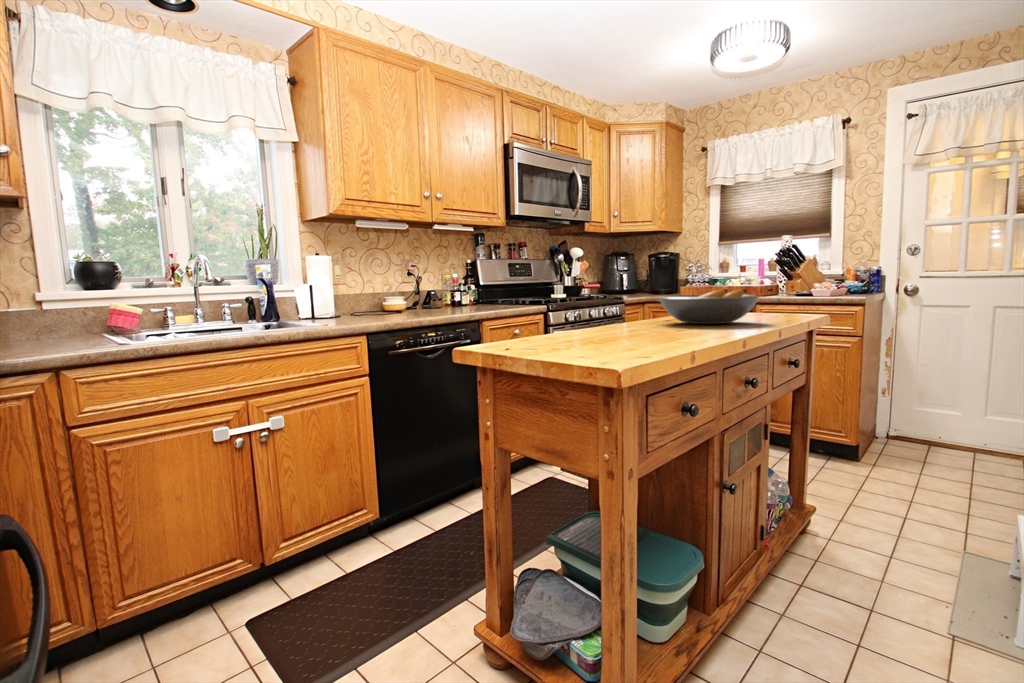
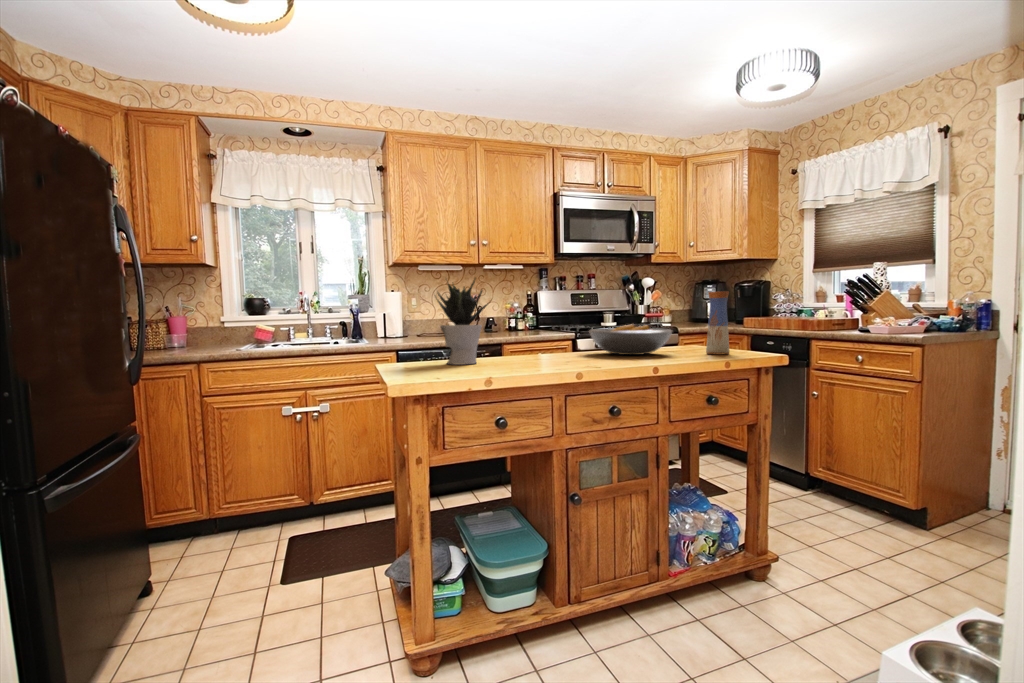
potted plant: none [561,223,640,345] -> present [435,279,488,365]
vase: none [771,254,797,320] -> present [706,291,729,355]

